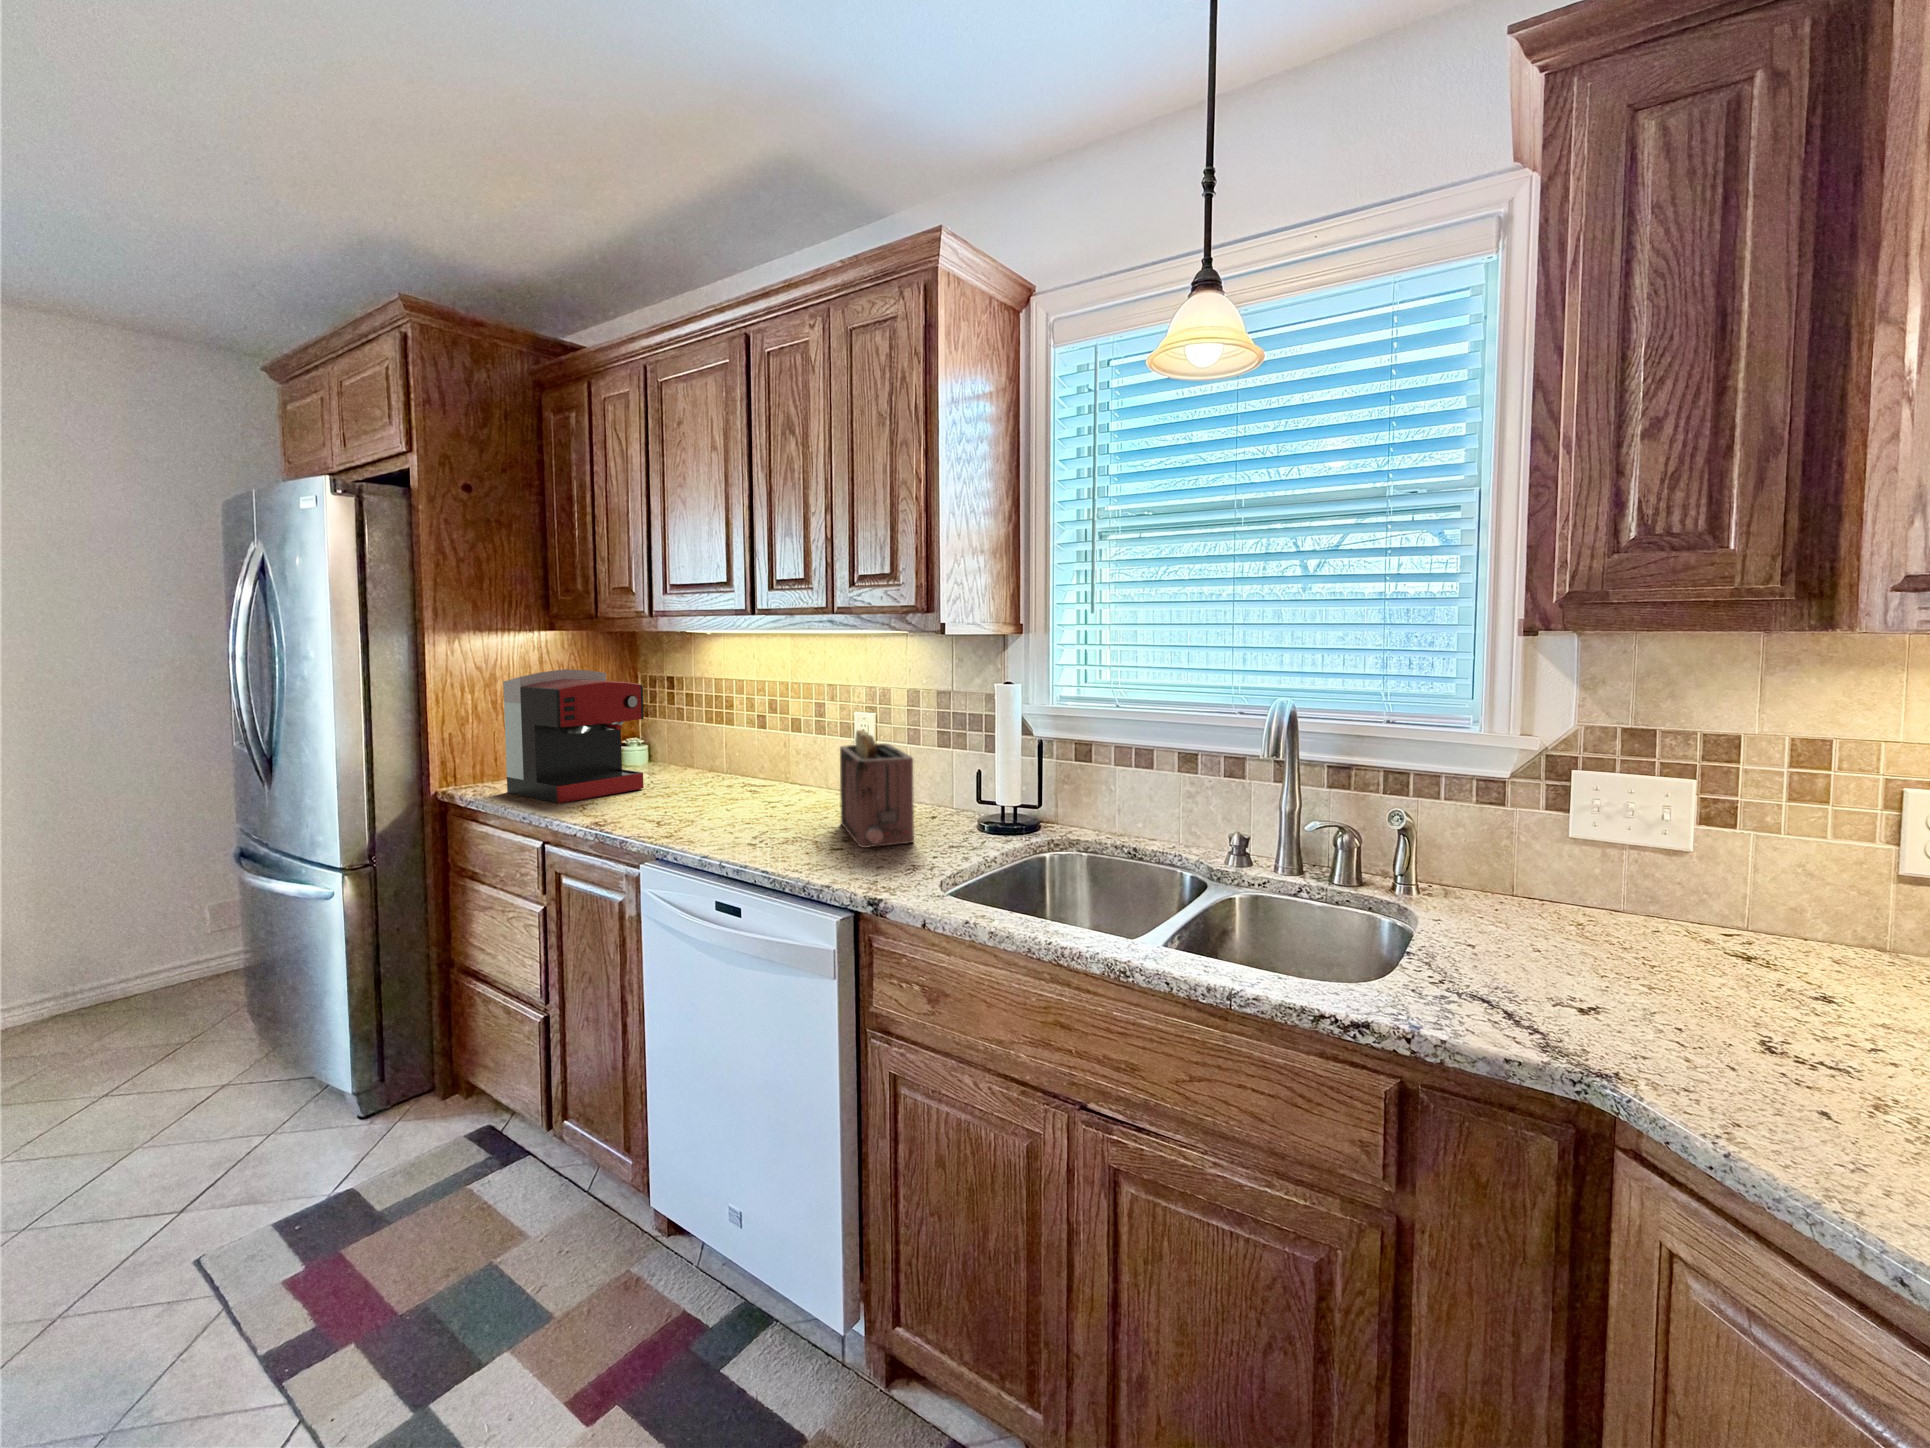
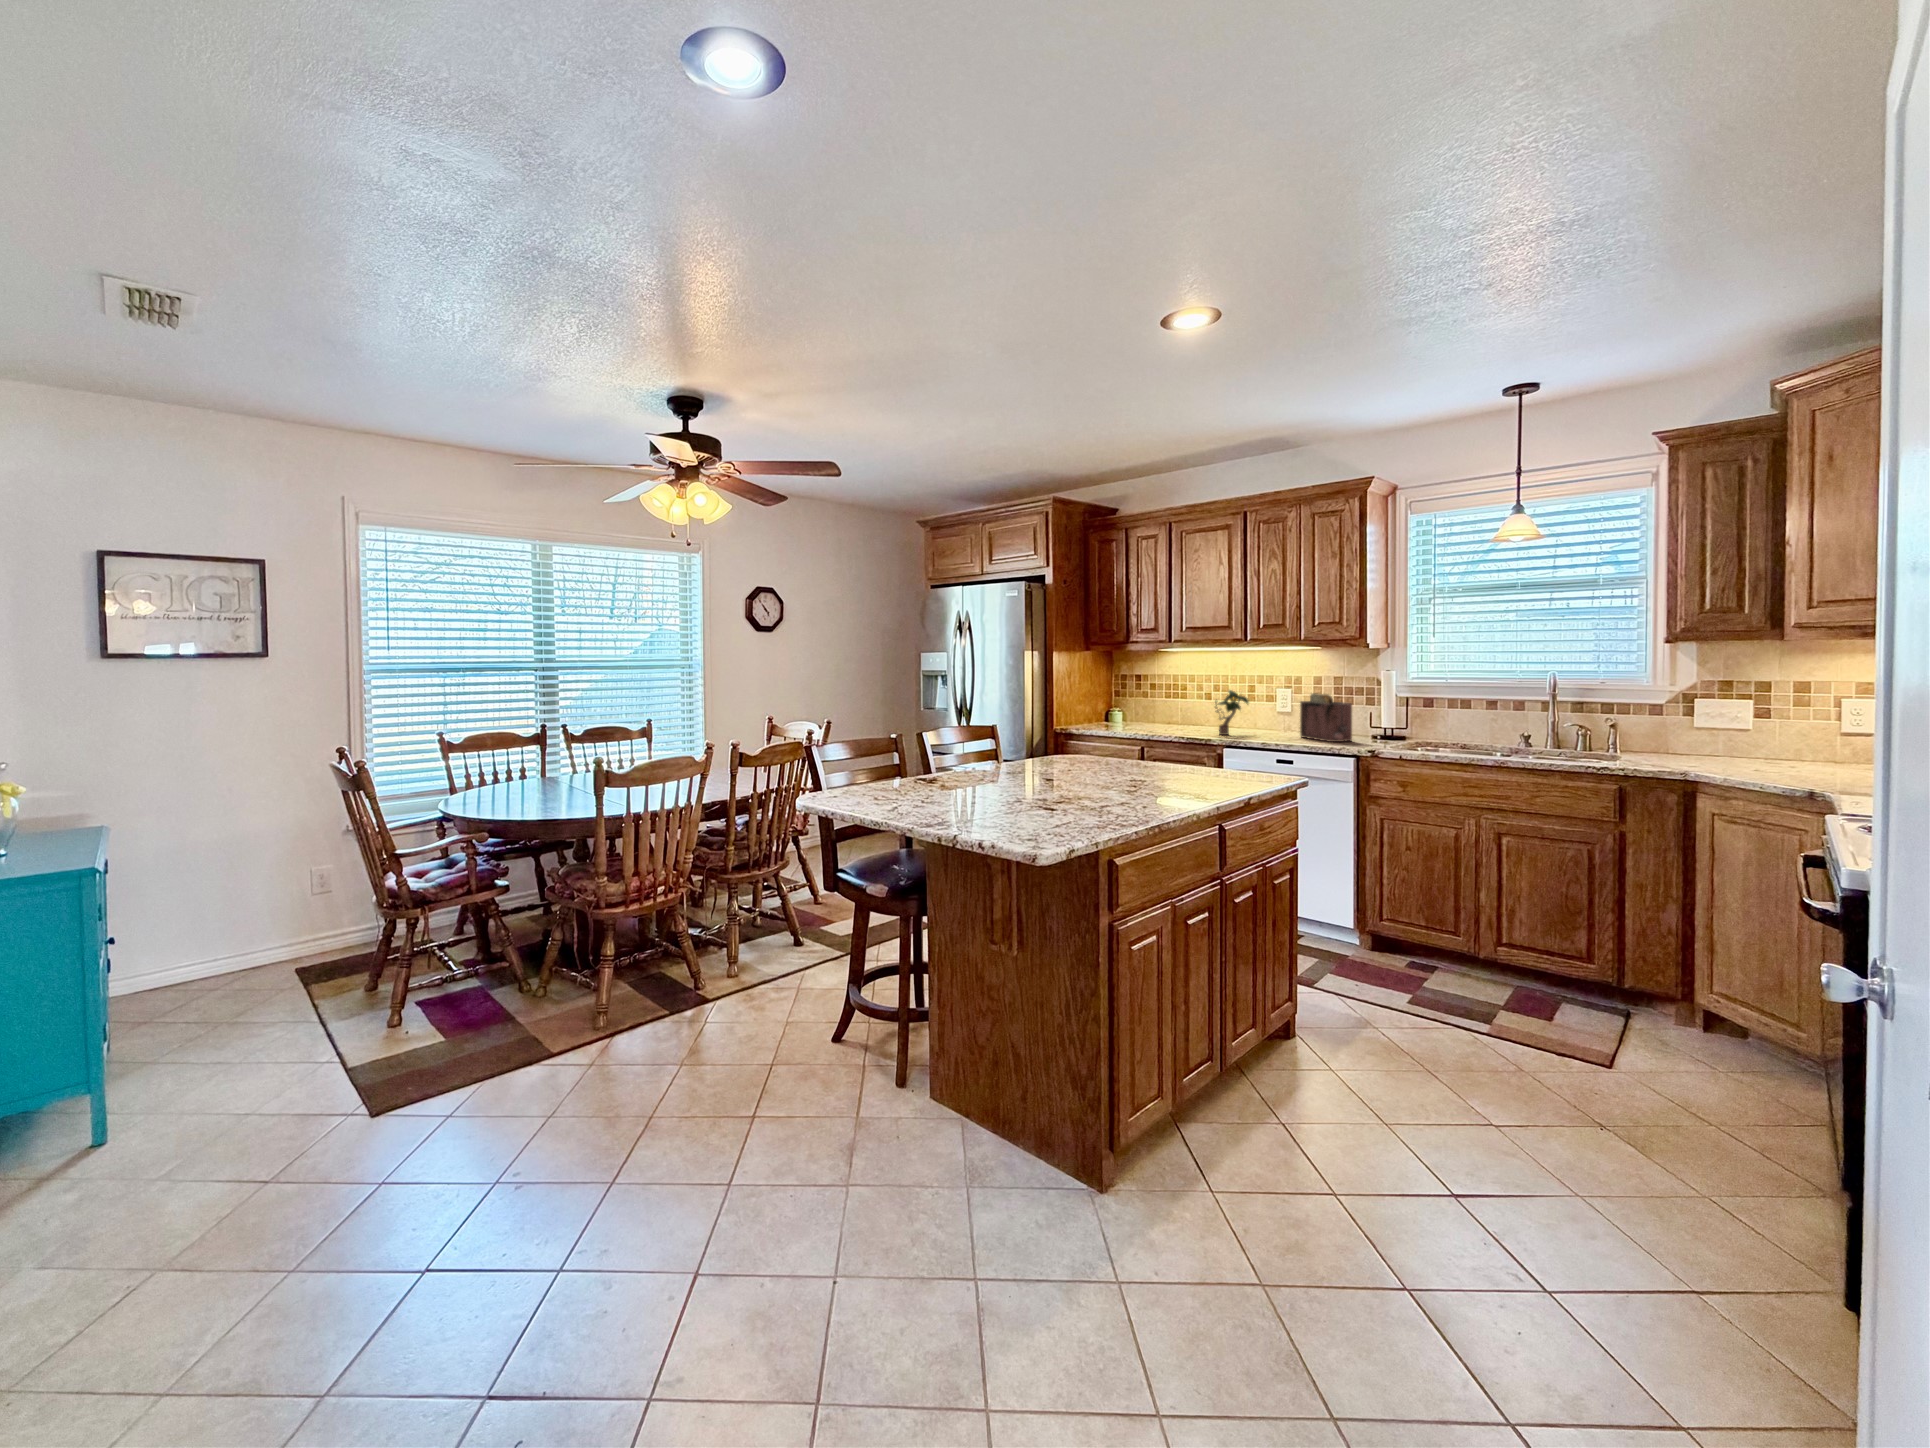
coffee maker: present [503,669,644,803] -> none [1099,670,1164,731]
potted plant: none [669,712,788,817] -> present [1215,690,1249,735]

